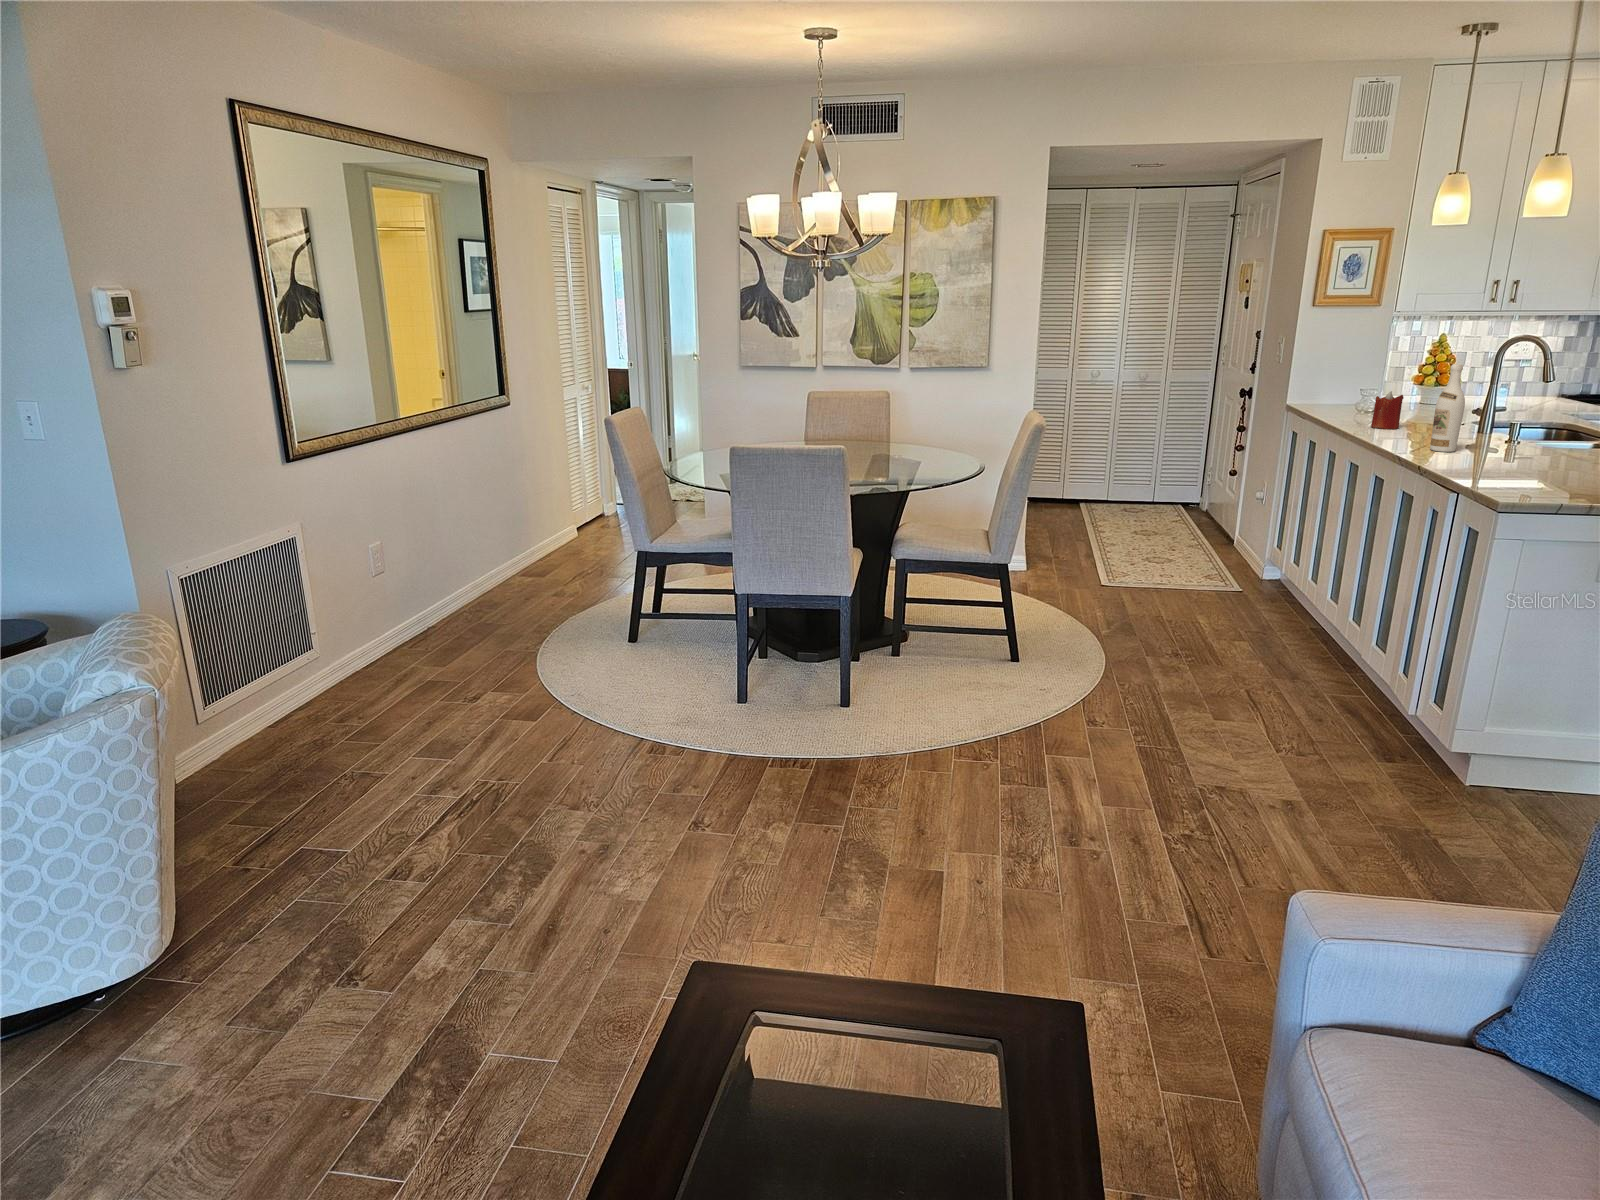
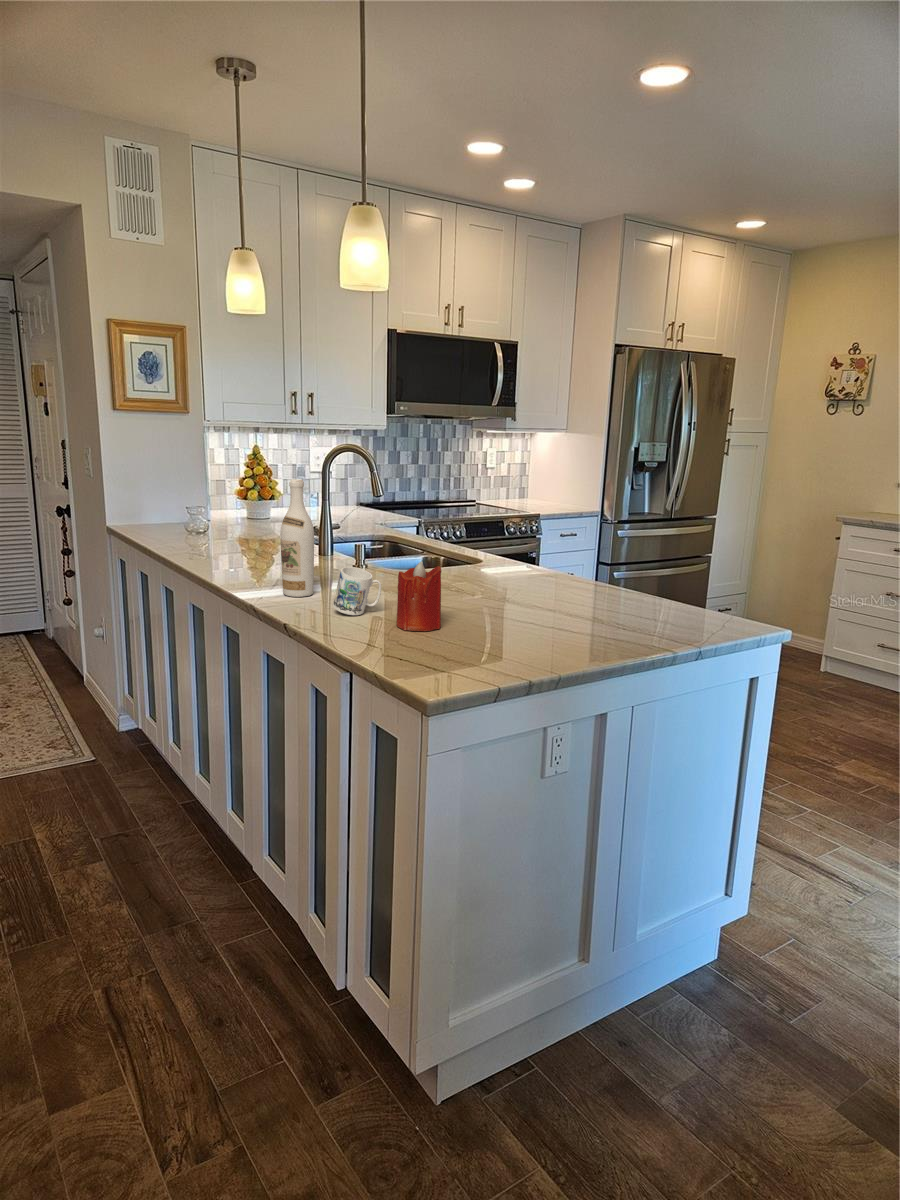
candle: present [1371,391,1404,429] -> present [397,561,441,631]
mug: none [1464,428,1509,463] -> present [333,567,381,615]

